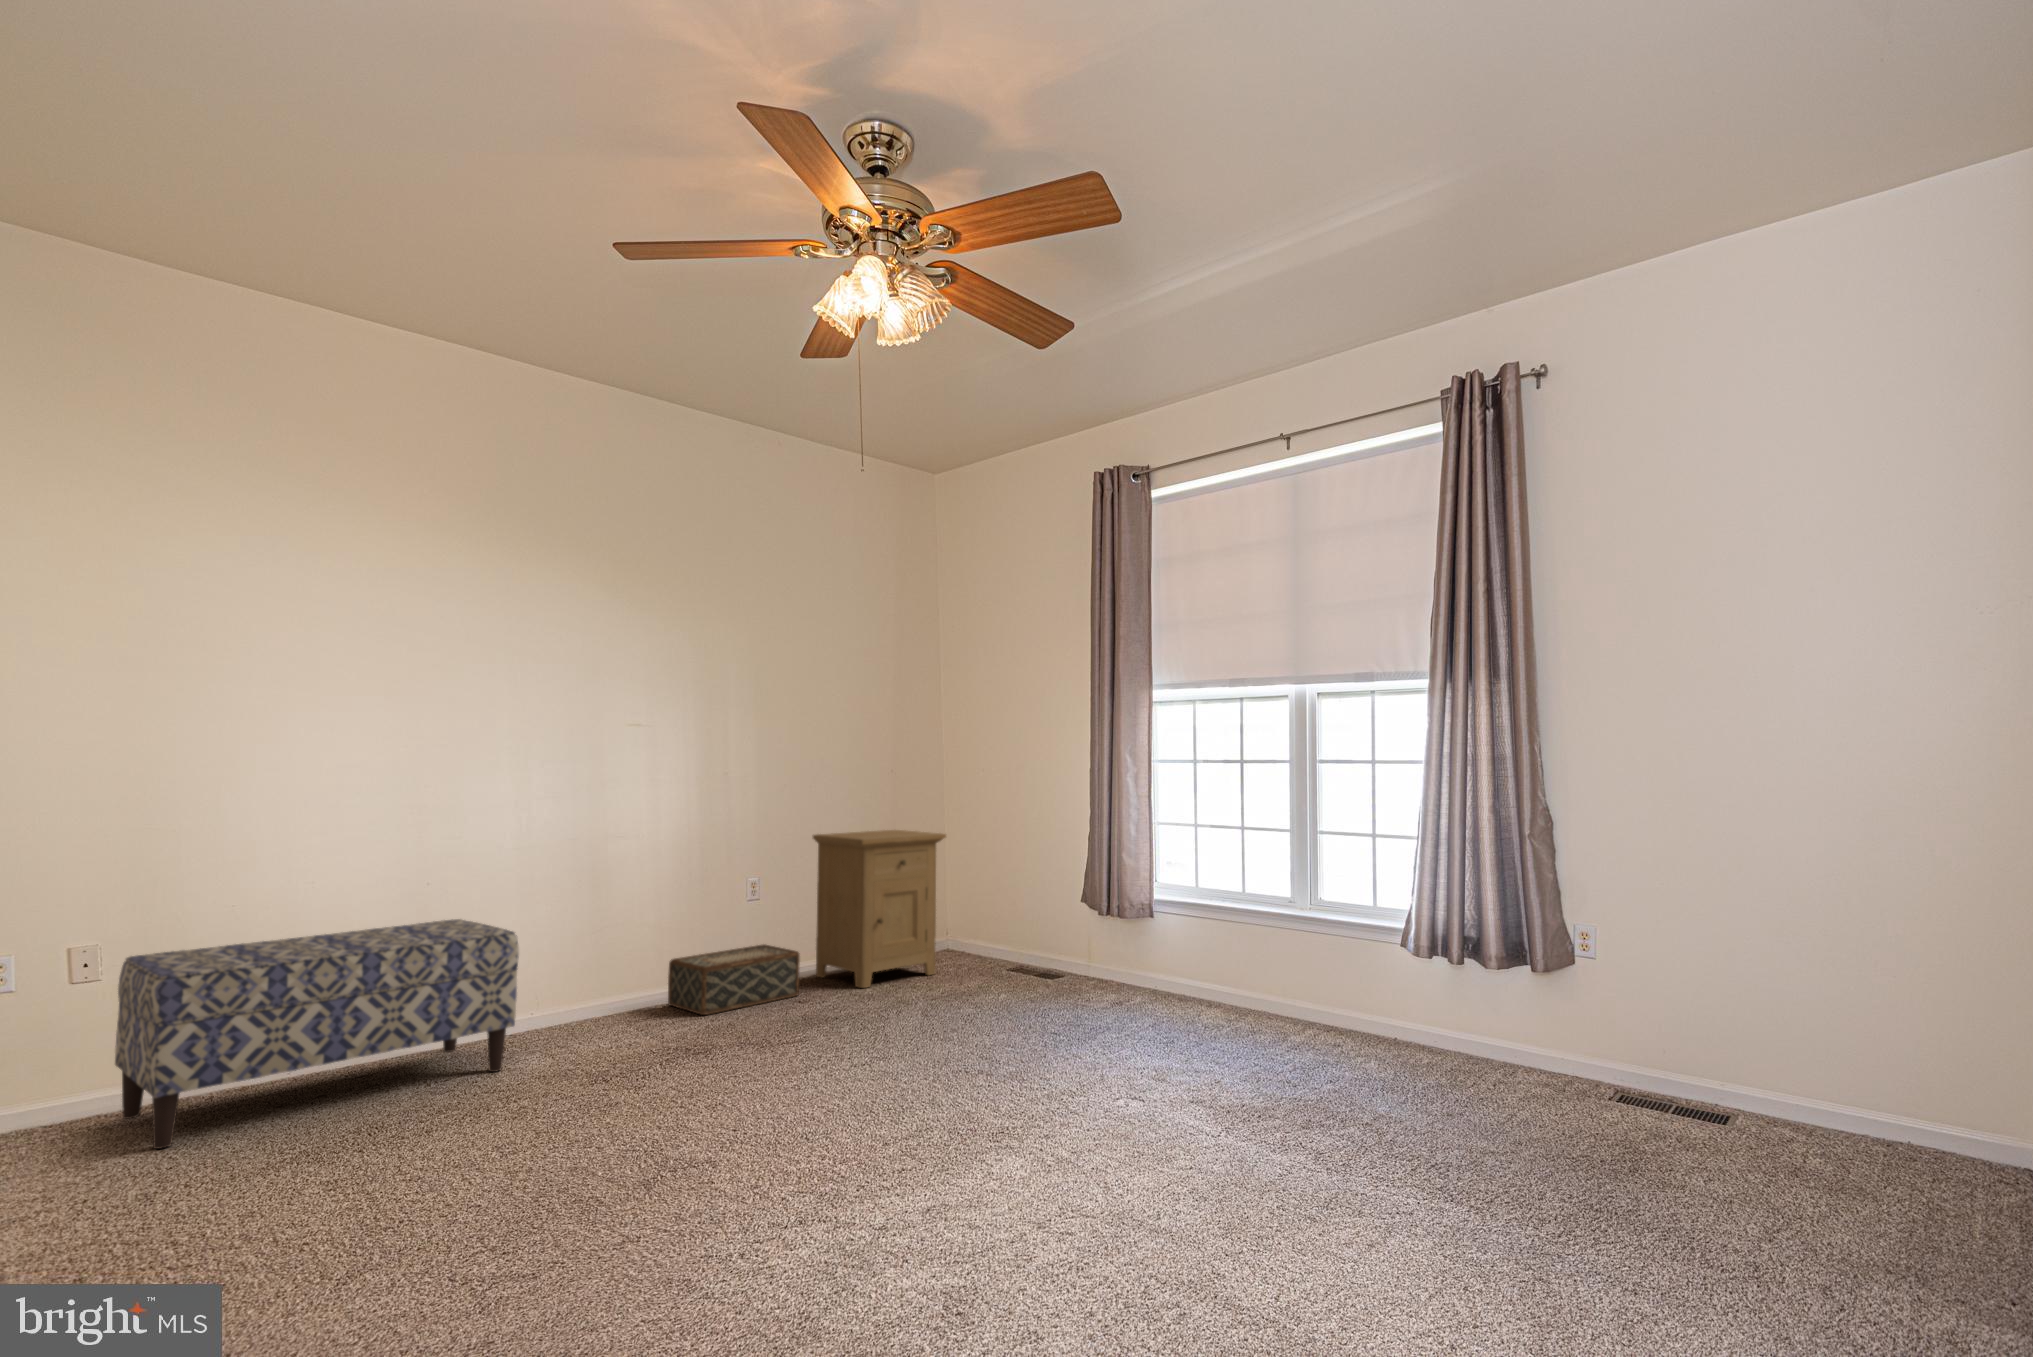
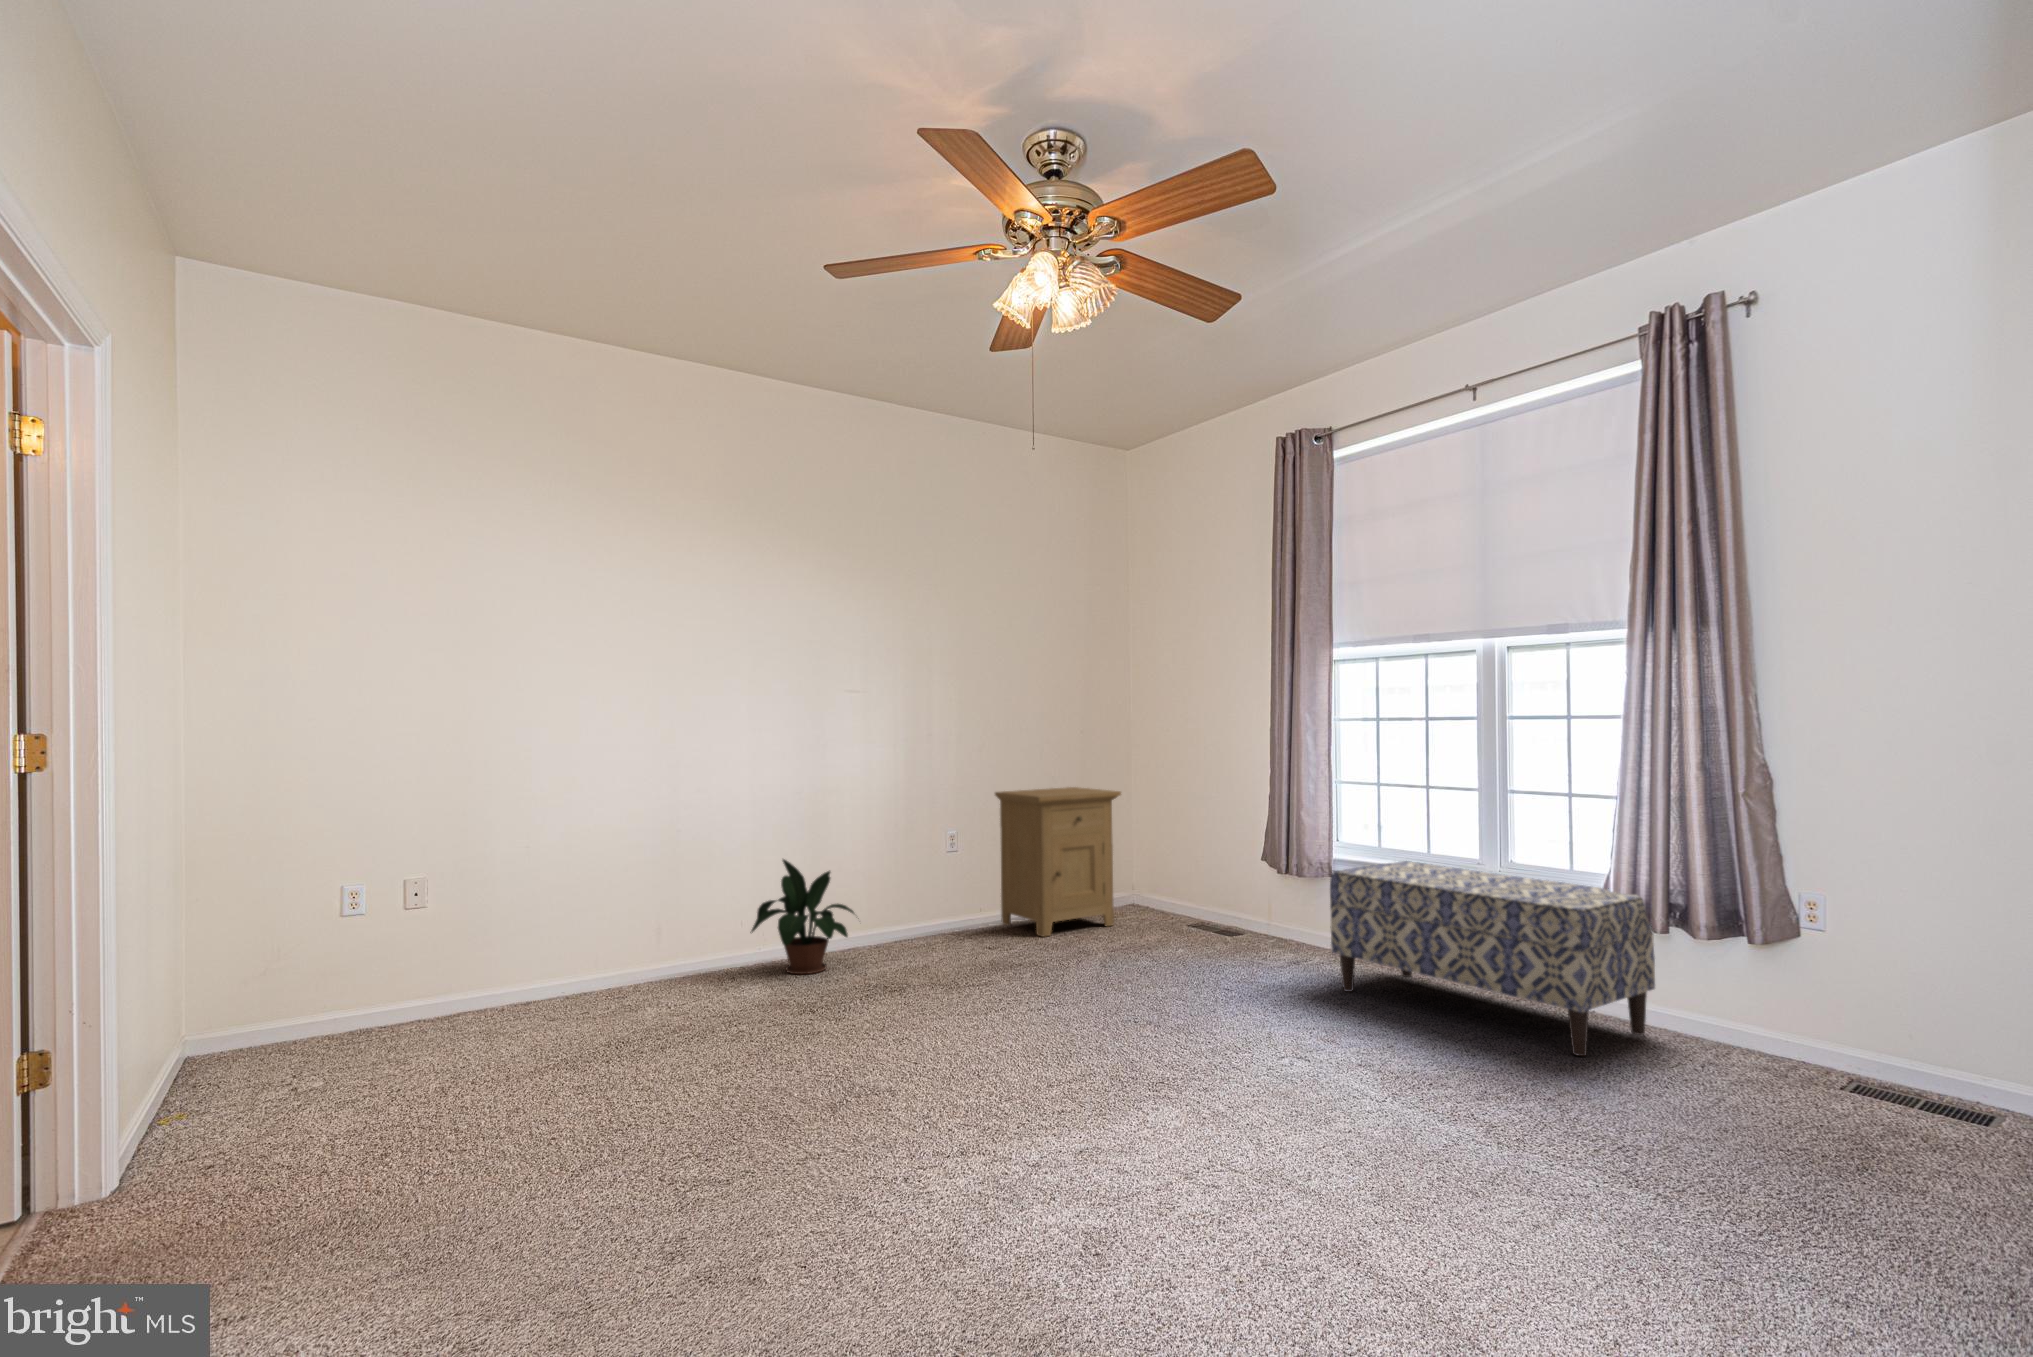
potted plant: none [536,909,665,1039] -> present [750,859,854,974]
bench: present [115,919,519,1149] -> present [1330,861,1655,1056]
woven basket: present [668,945,800,1015] -> none [867,893,984,957]

